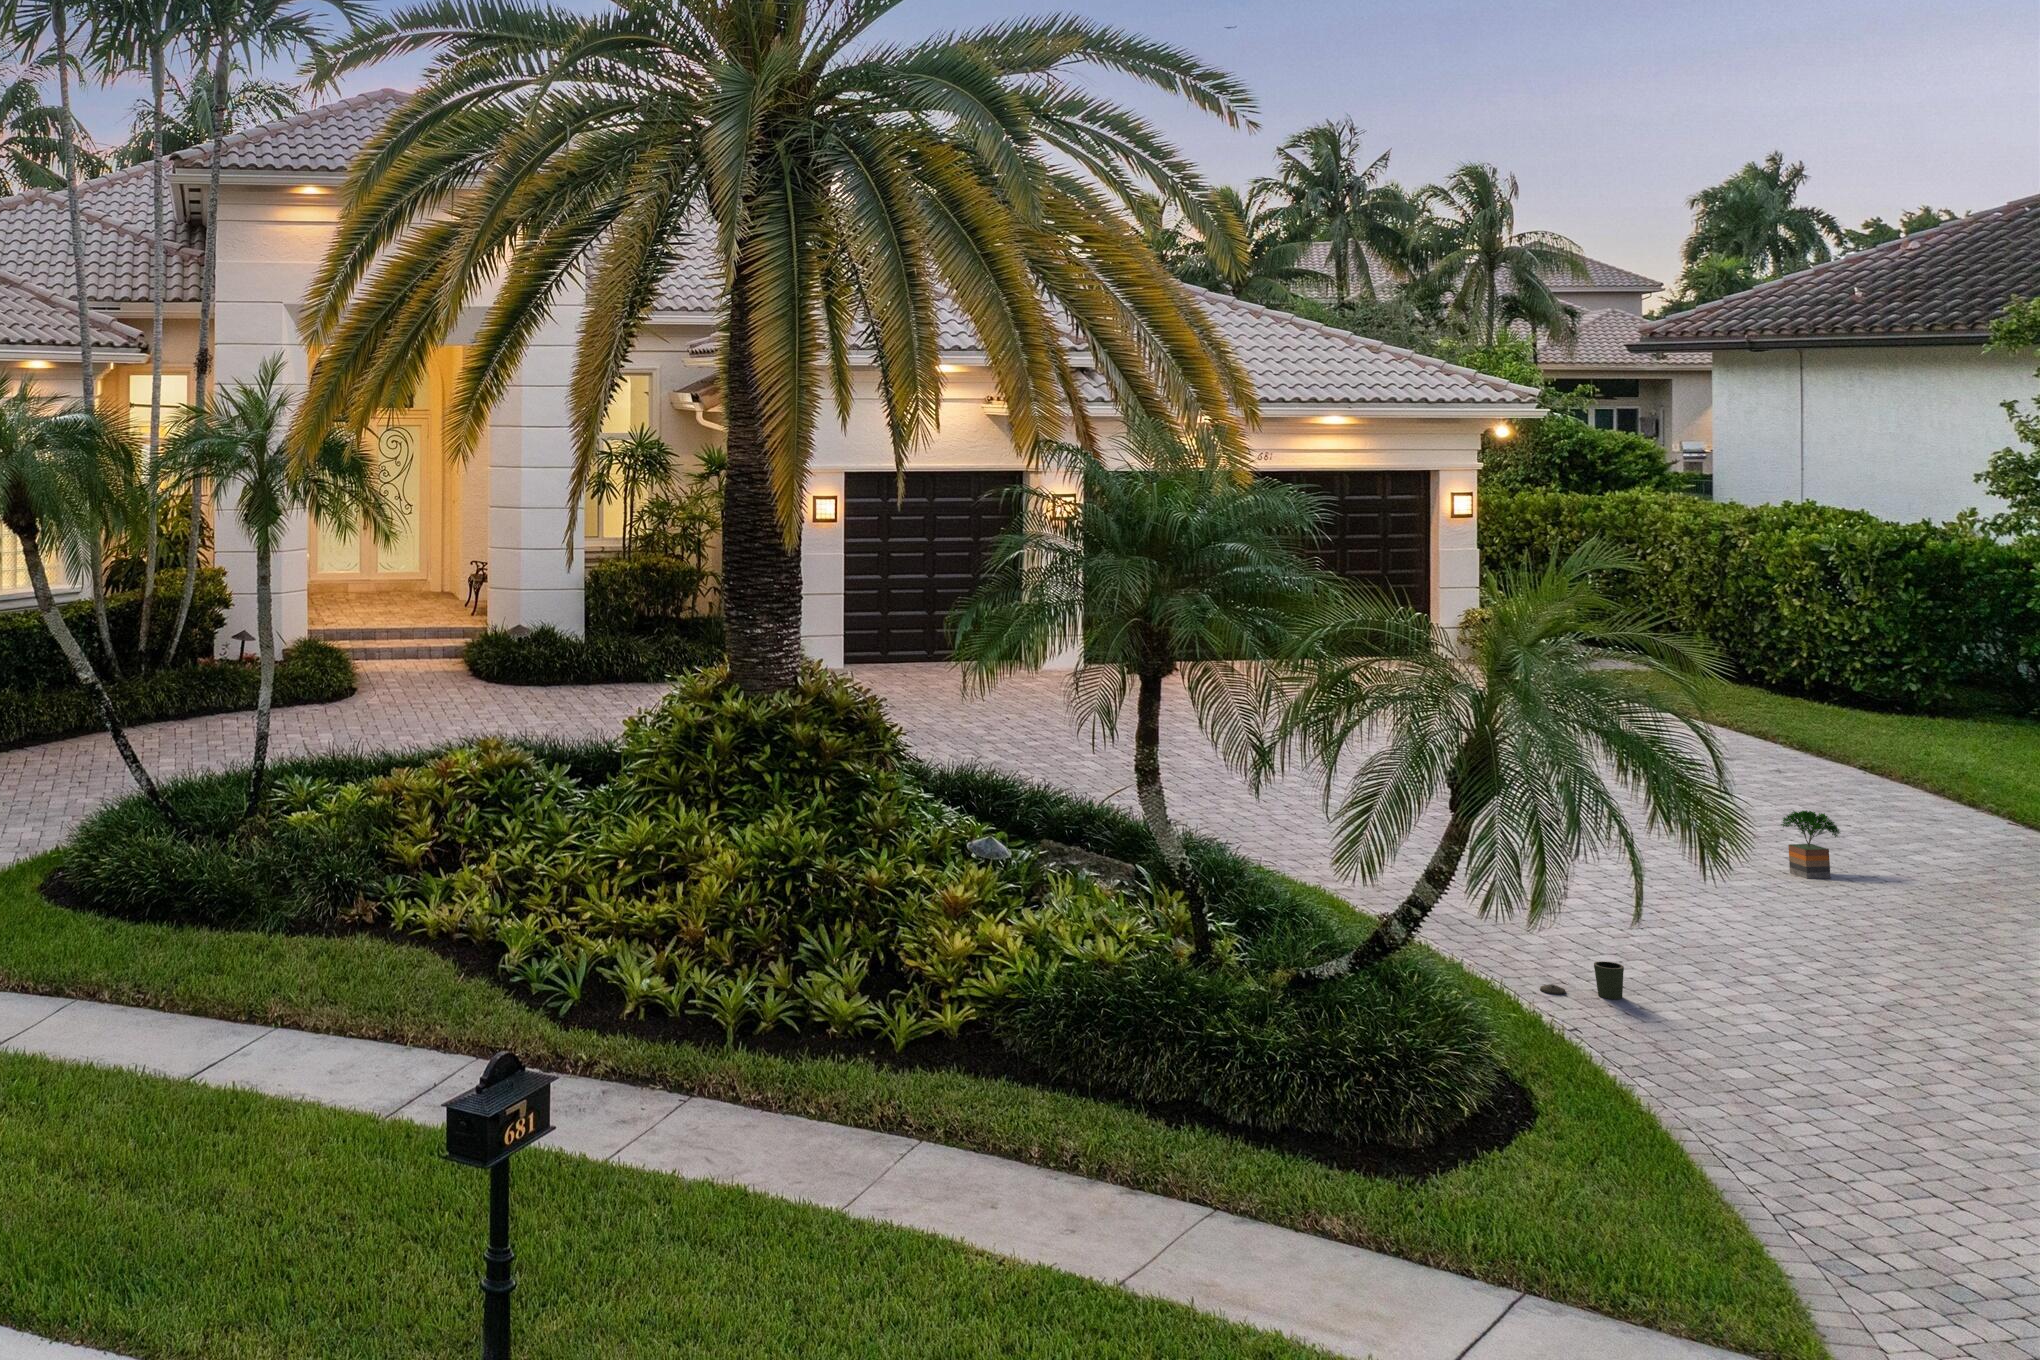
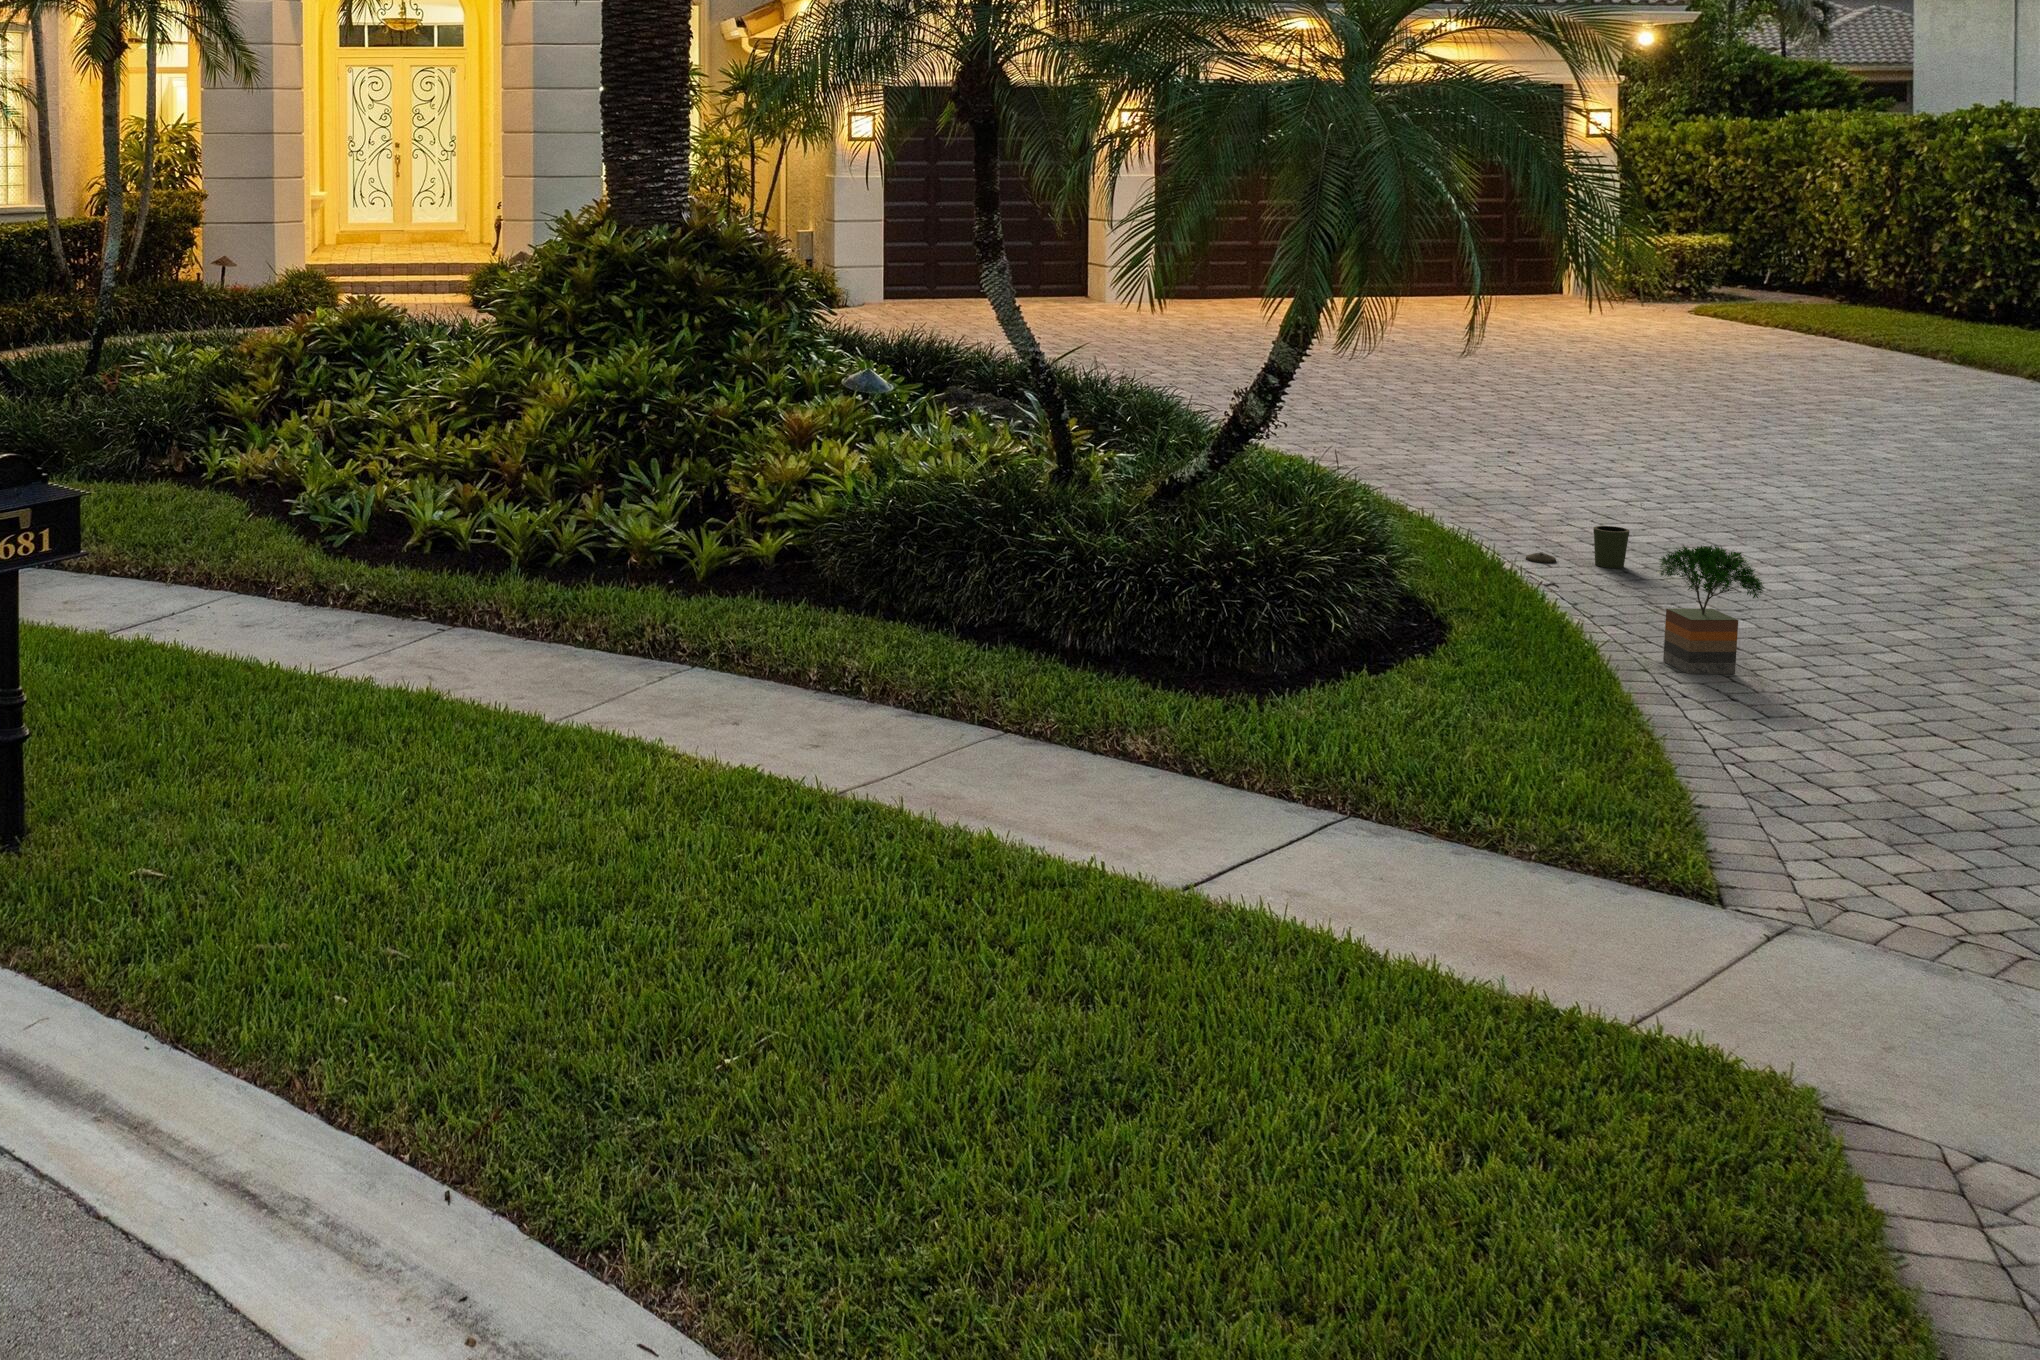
potted tree: present [1782,810,1840,879] -> present [1659,545,1764,674]

